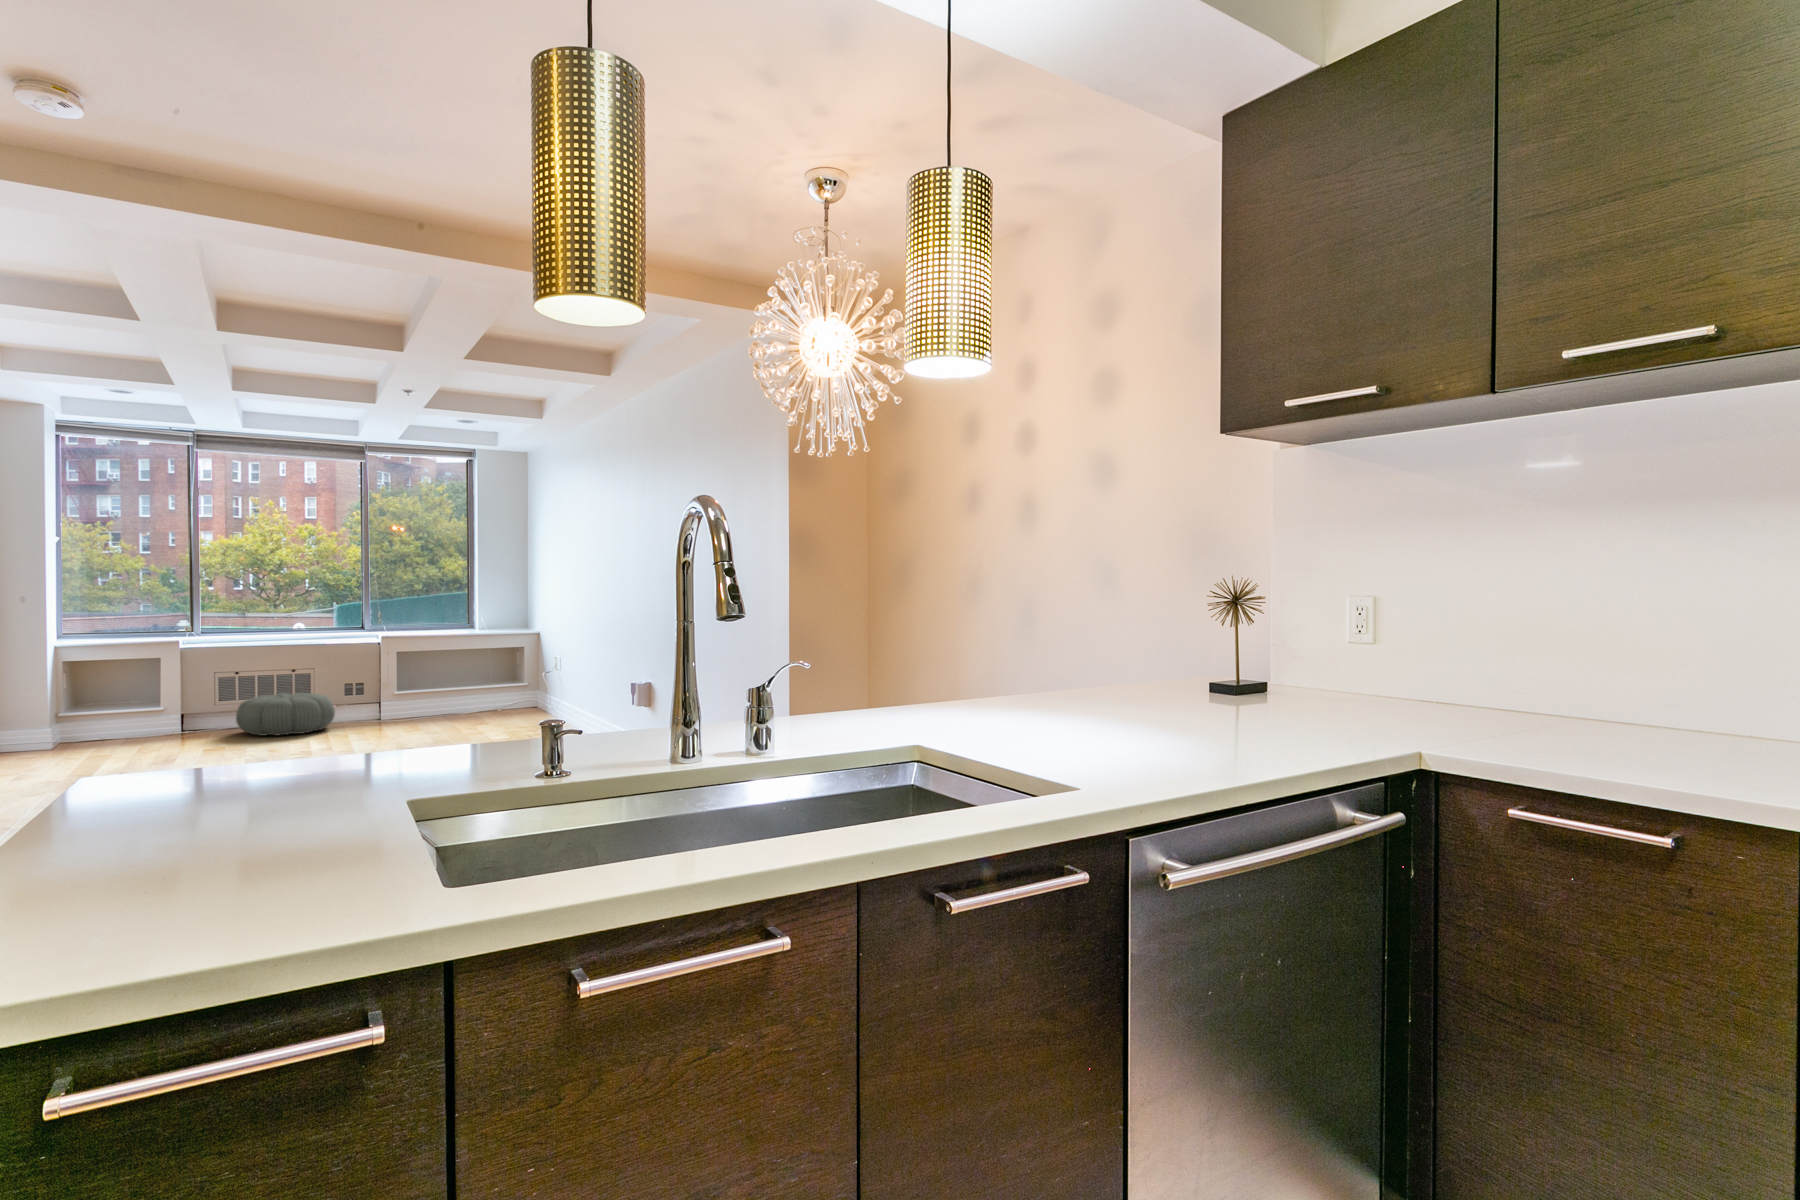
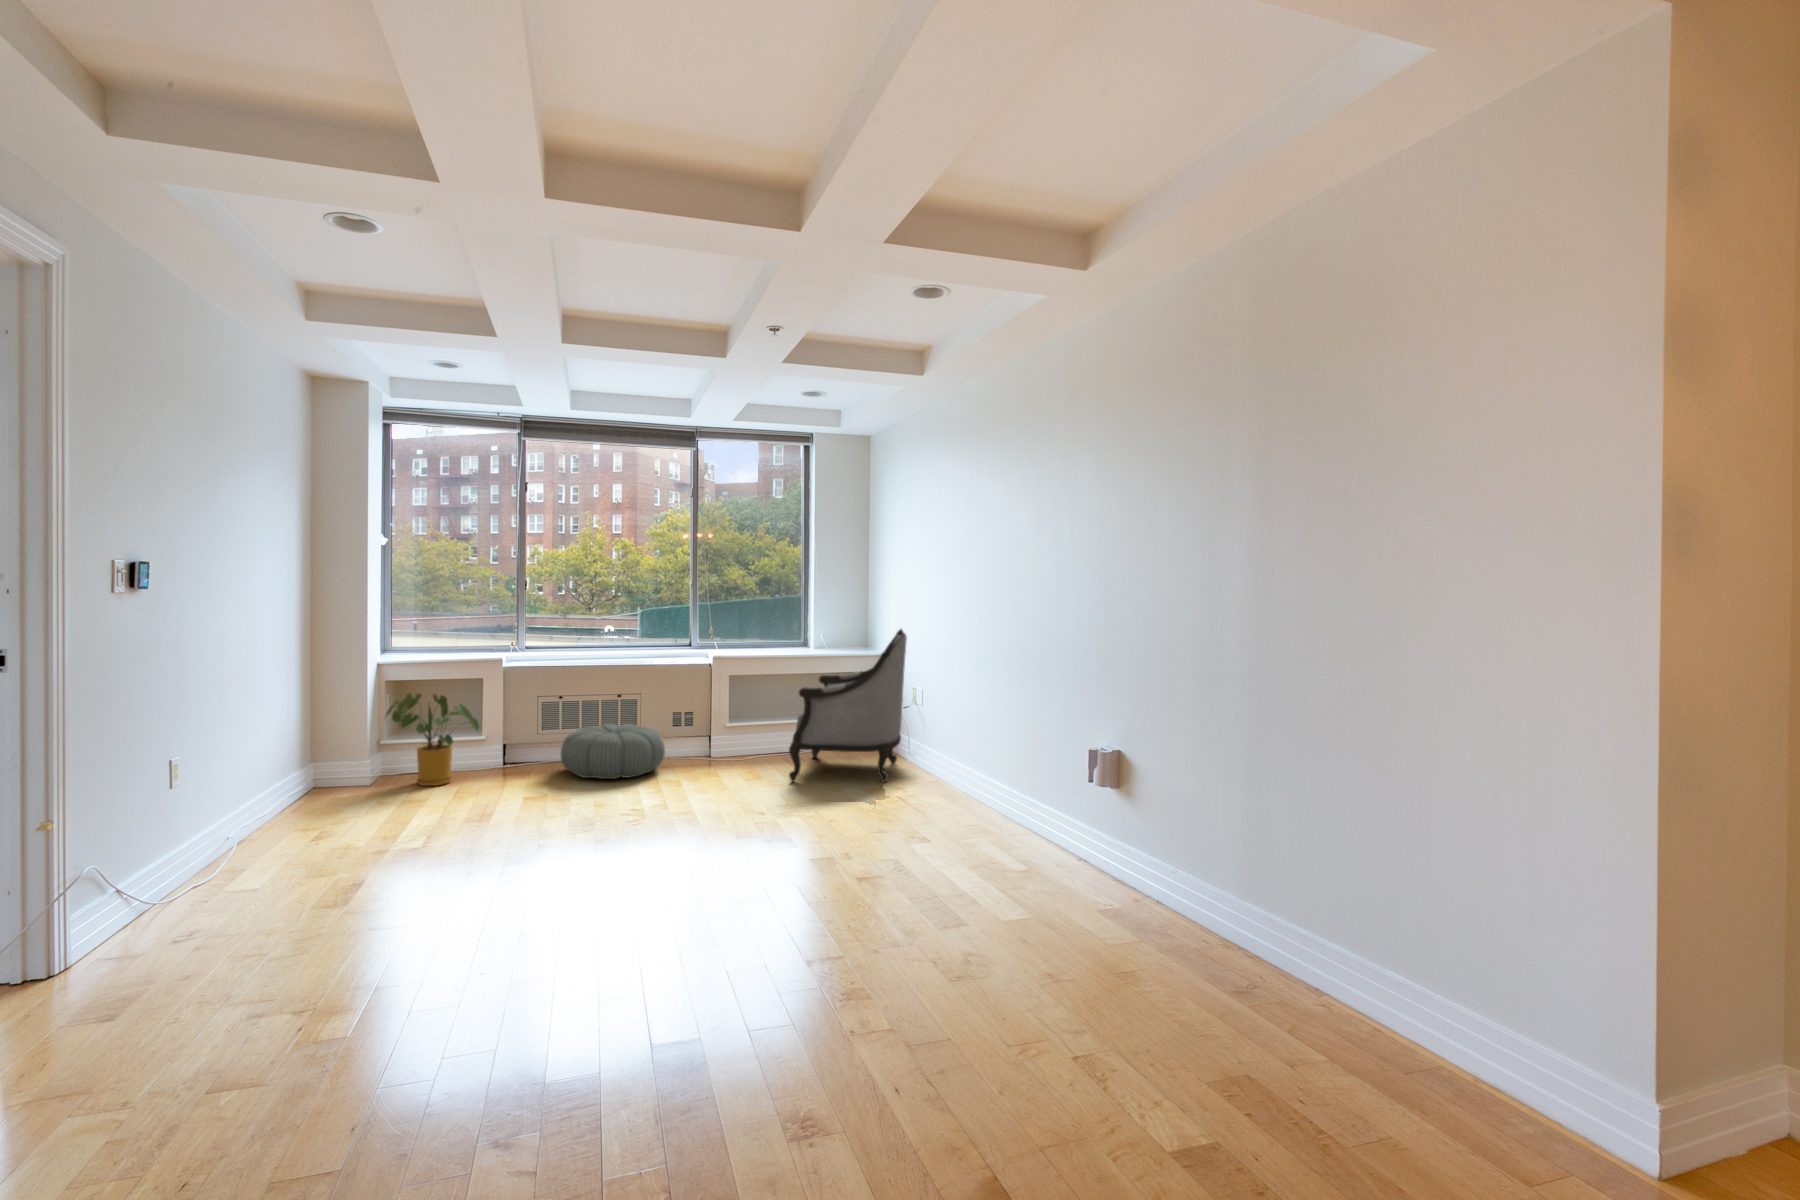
armchair: none [443,606,548,729] -> present [789,629,907,783]
house plant: none [62,669,156,747] -> present [385,693,479,786]

